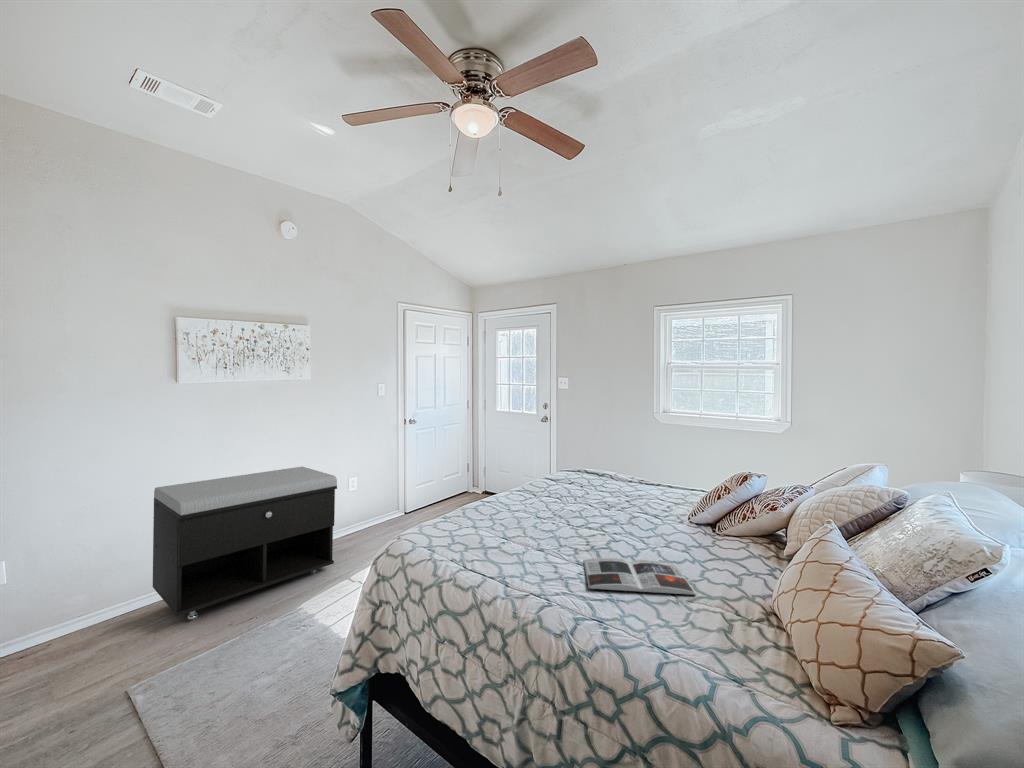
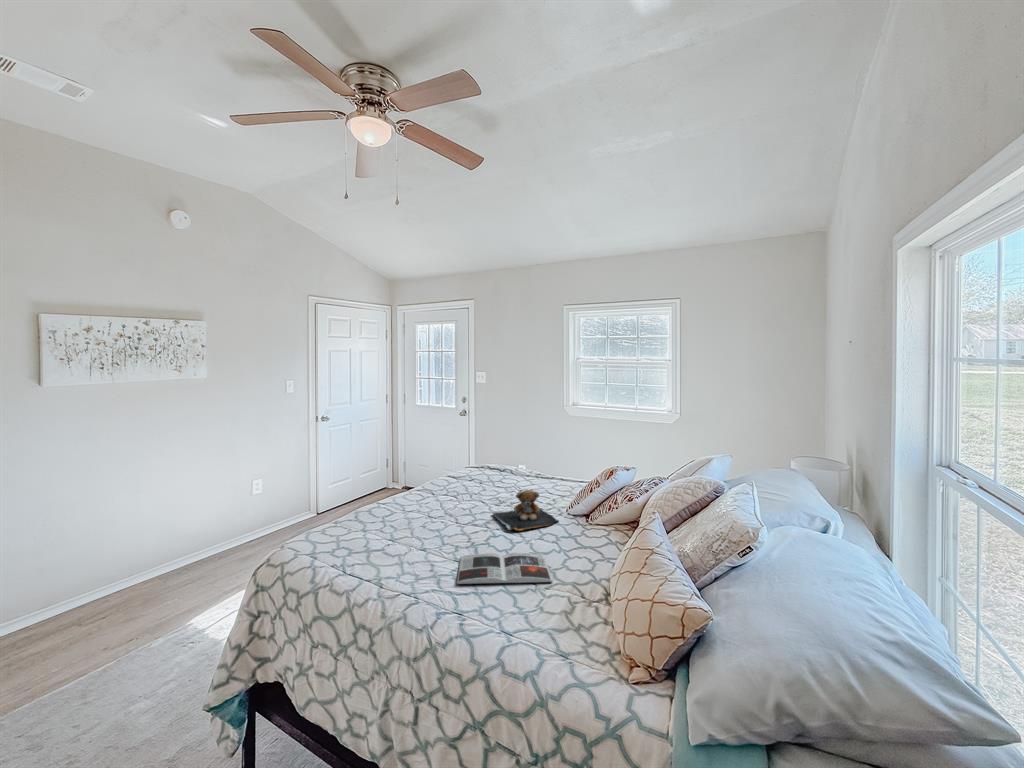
storage bench: present [153,466,337,619] -> none [7,475,232,648]
teddy bear: none [606,493,683,536] -> present [493,490,559,530]

